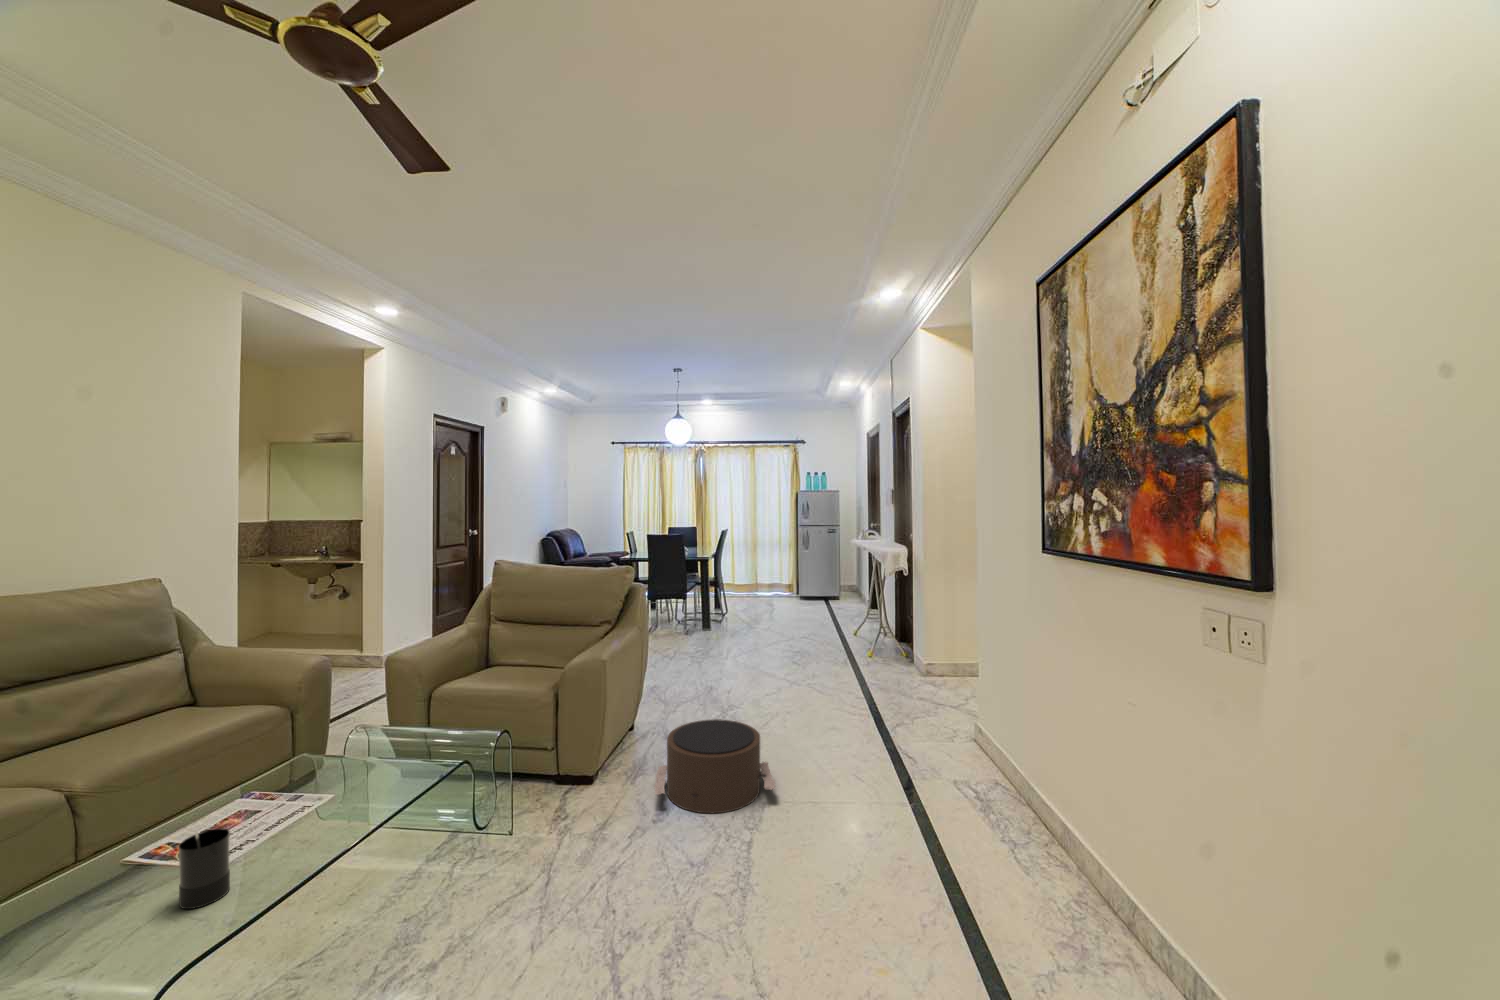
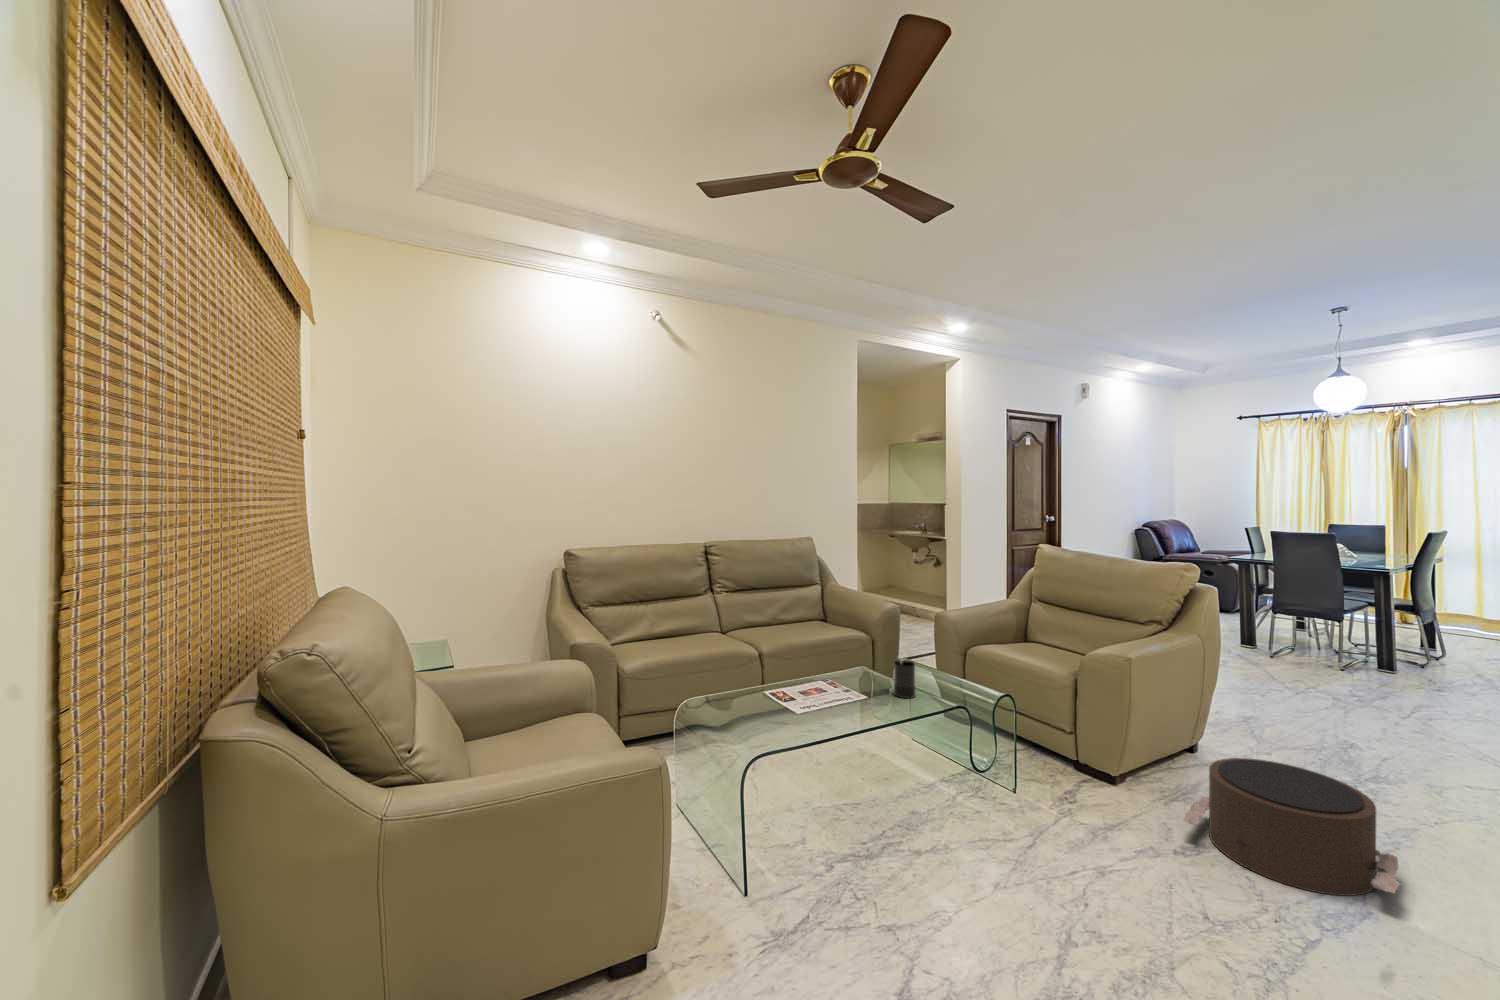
candle: present [179,829,230,909] -> present [894,660,915,698]

